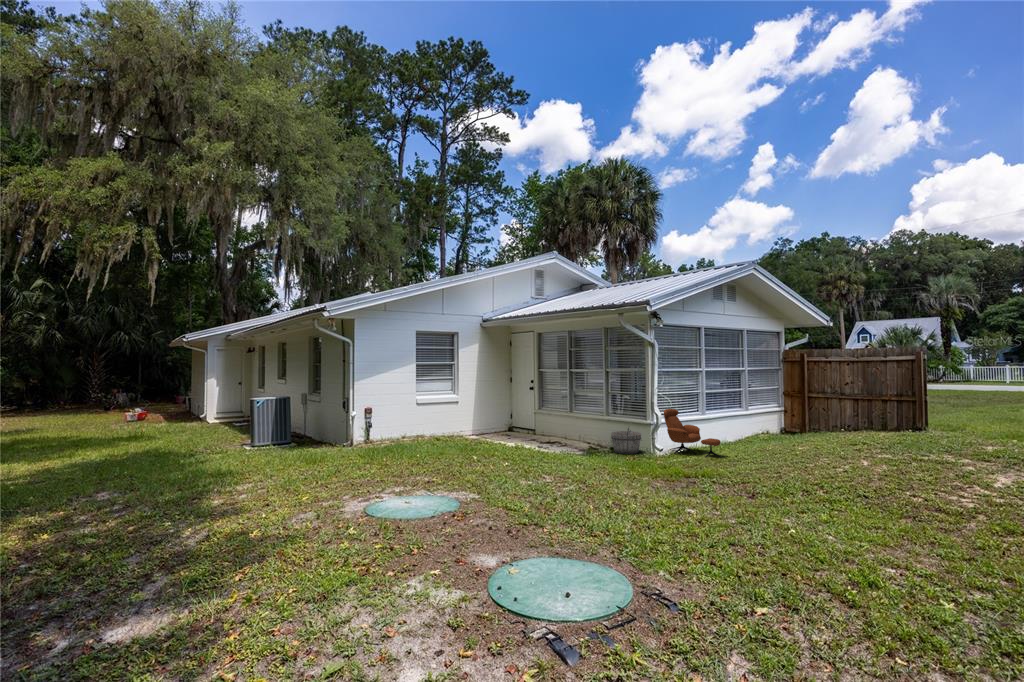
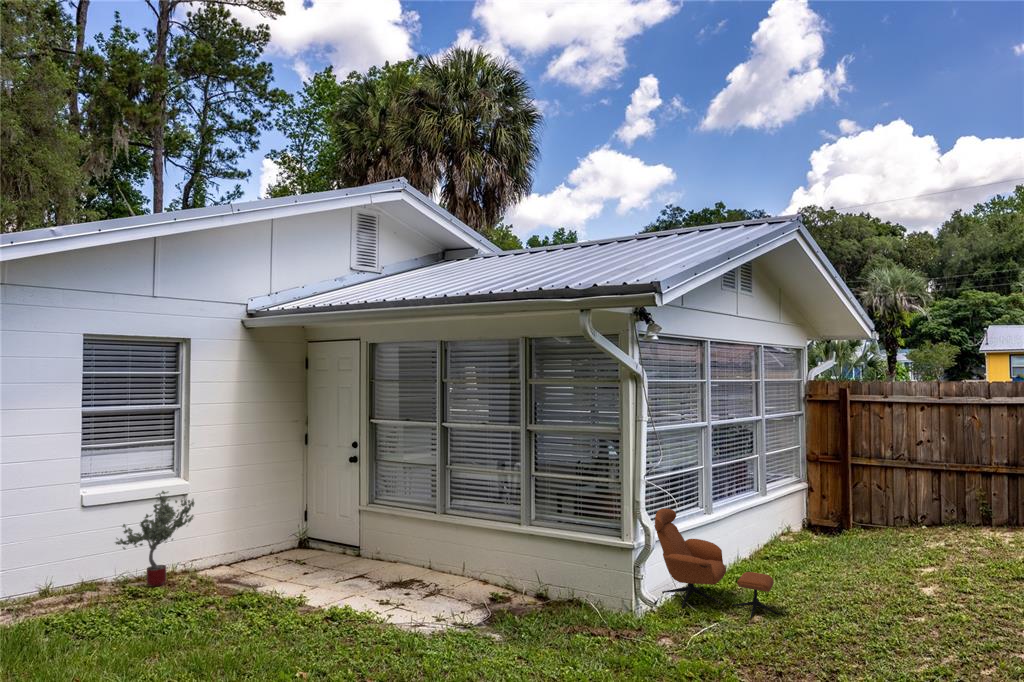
potted tree: none [430,398,461,439] -> present [115,491,194,587]
wooden bucket: present [611,428,641,454] -> none [552,554,616,618]

